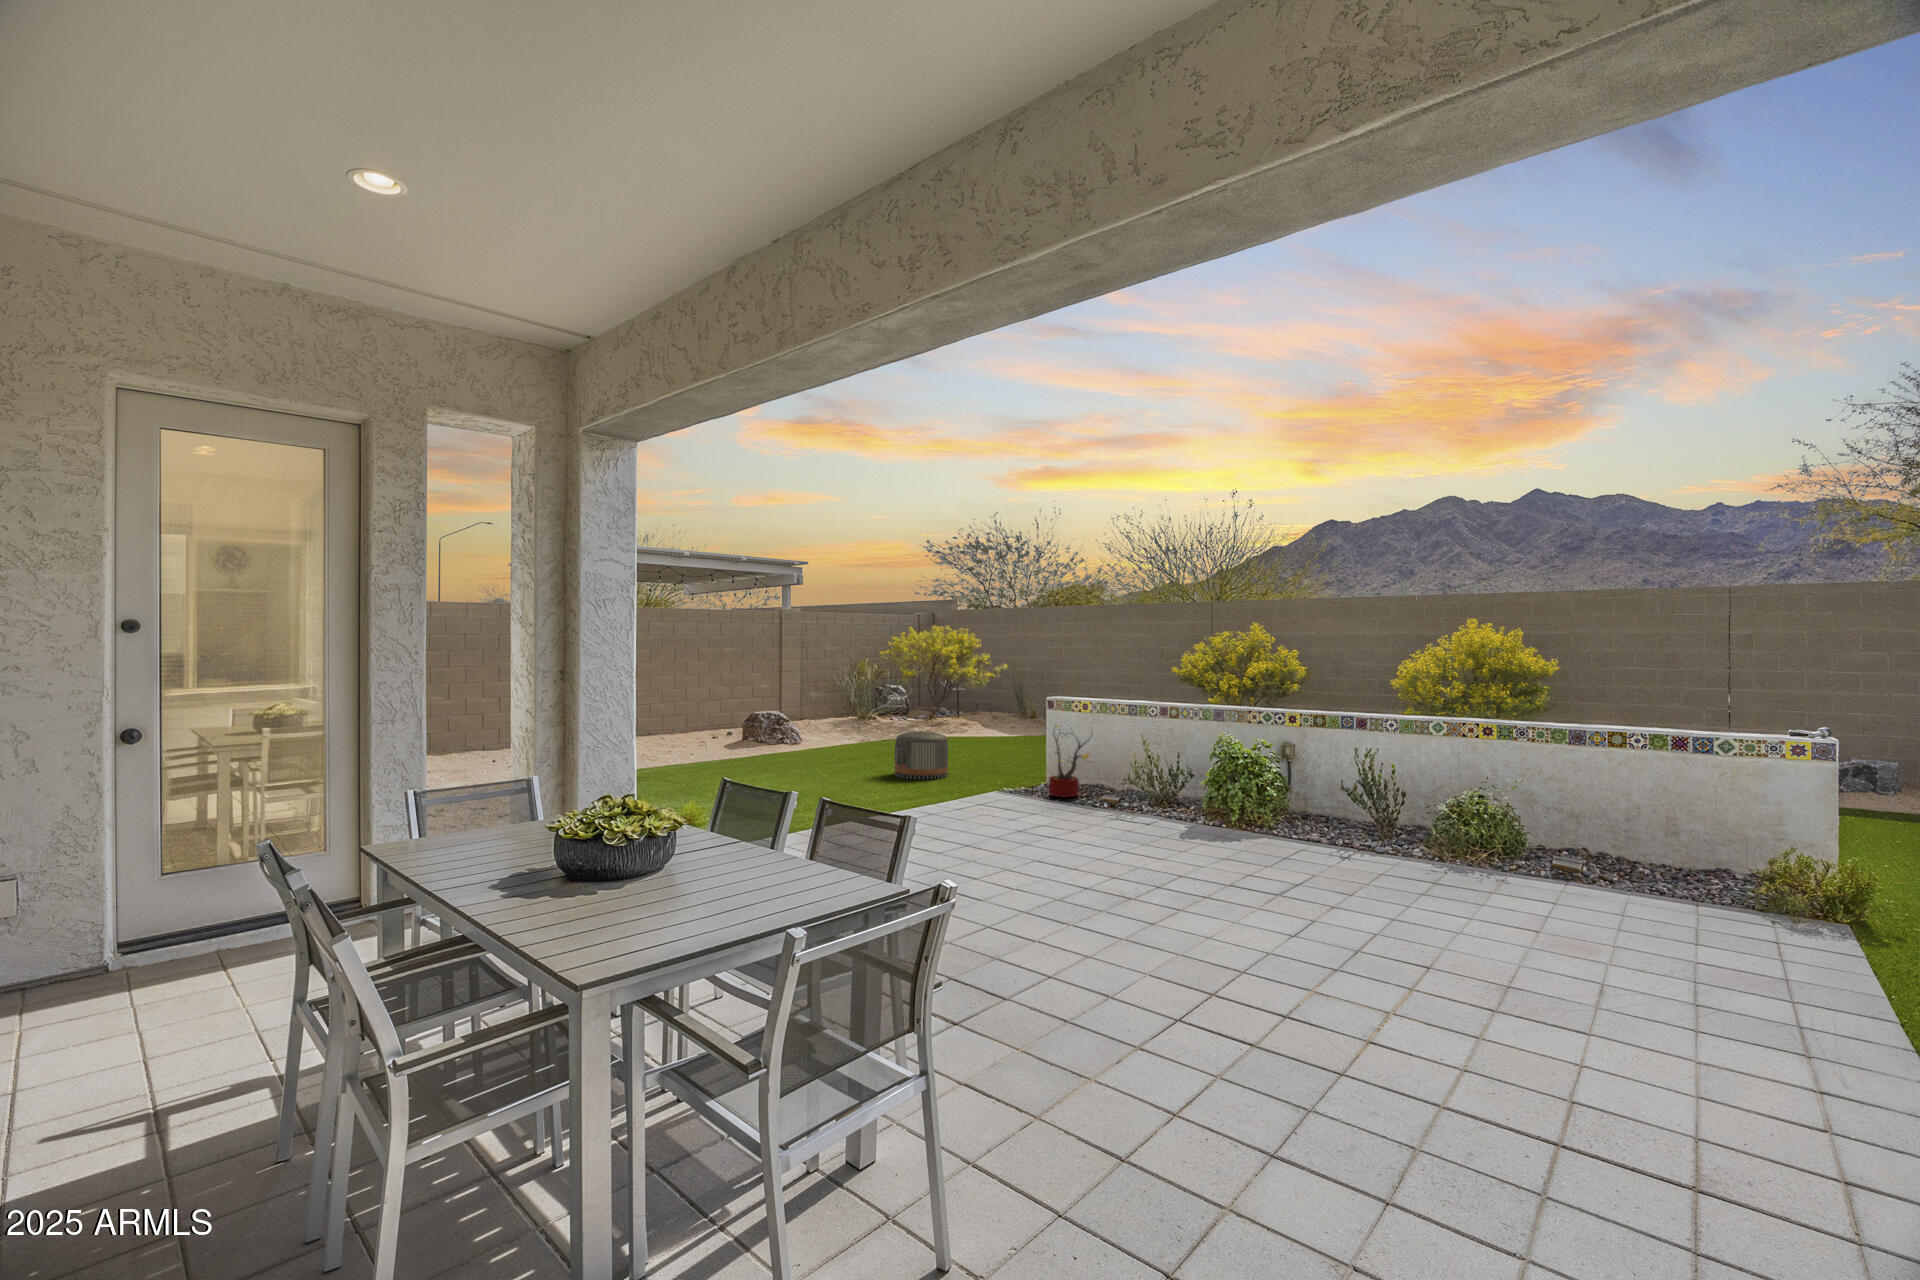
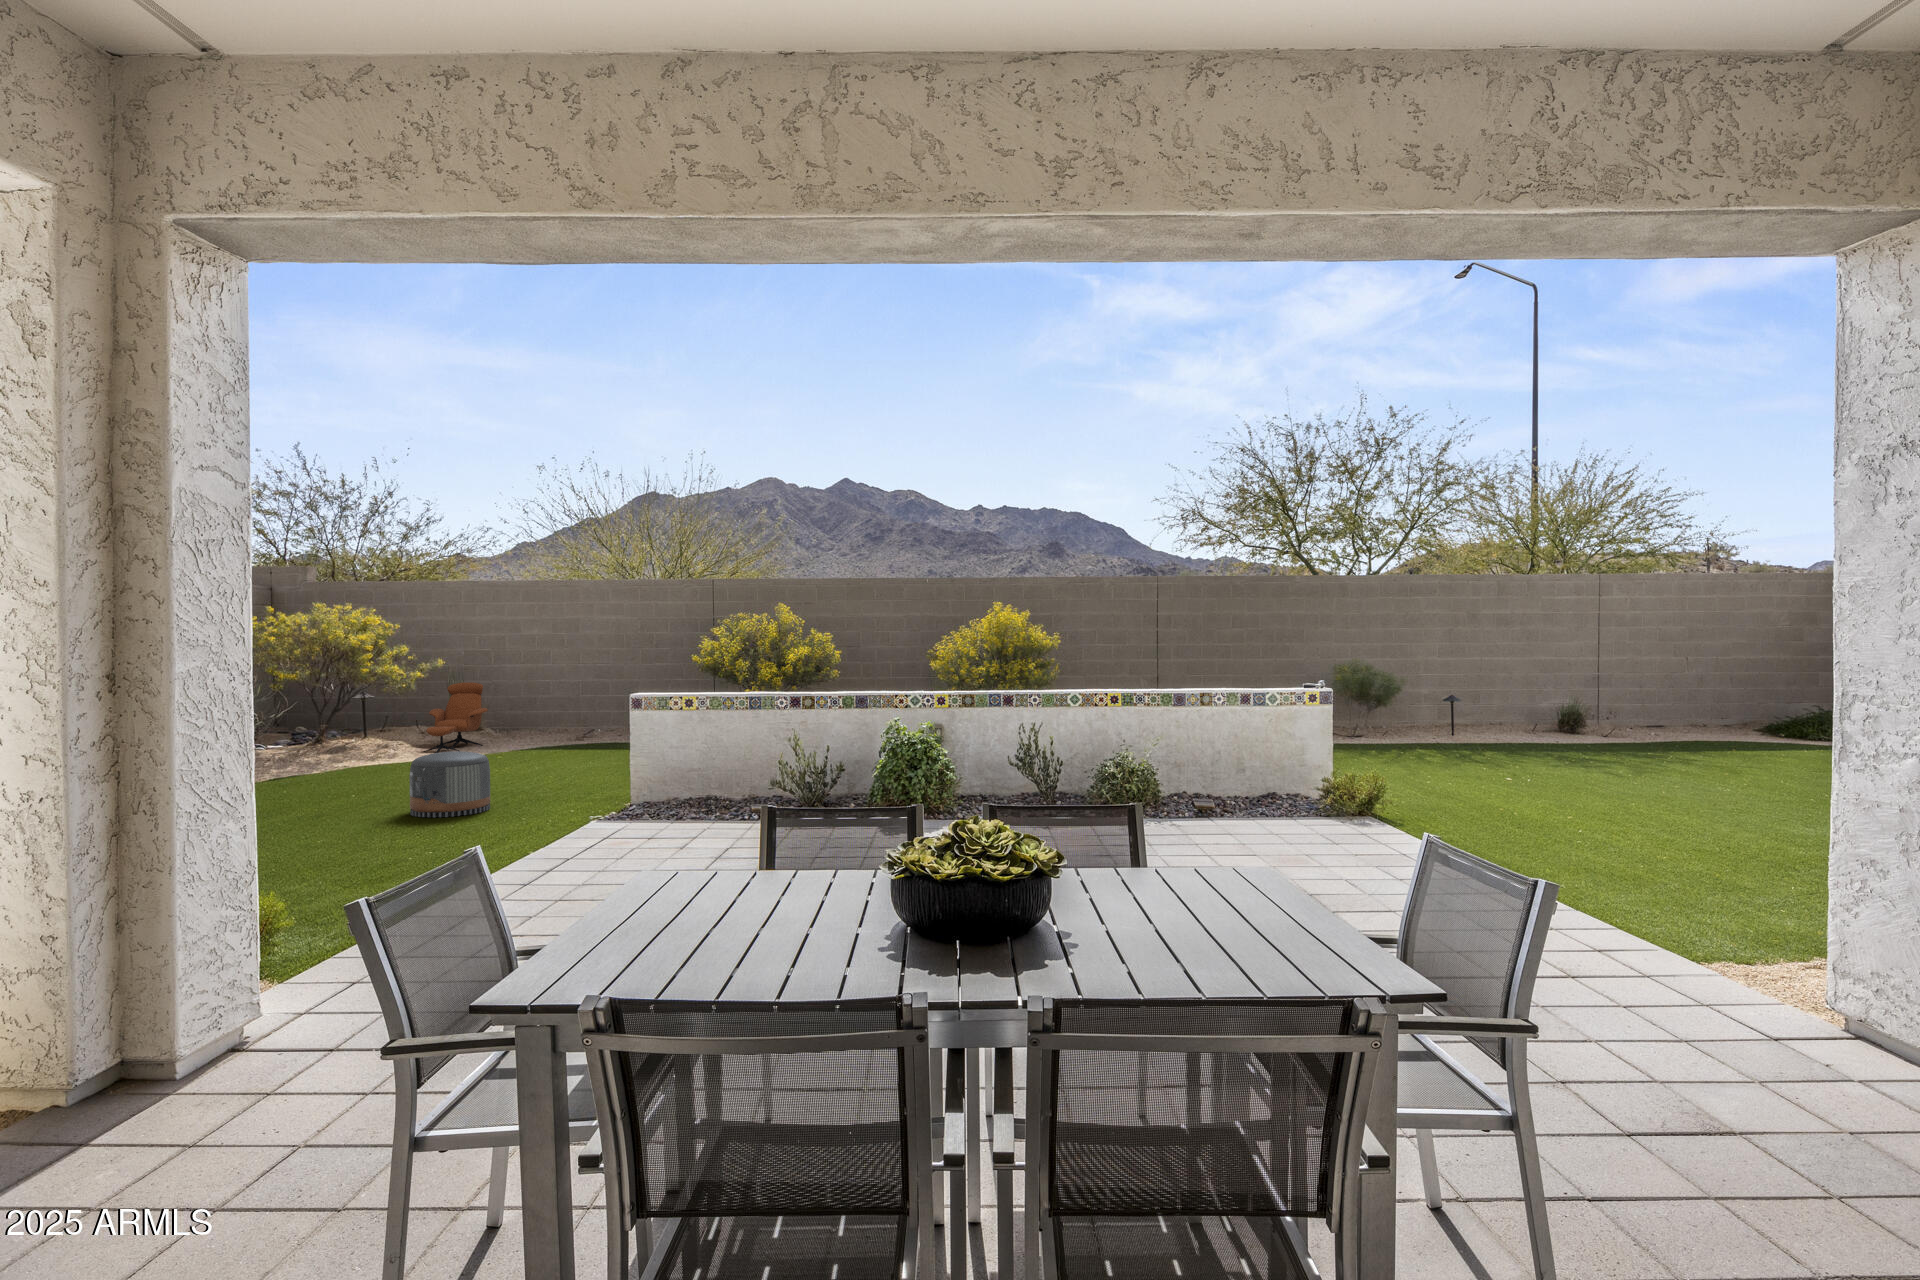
lounge chair: none [984,683,1035,737] -> present [424,683,488,753]
decorative plant: present [1049,724,1092,797] -> none [657,724,725,812]

